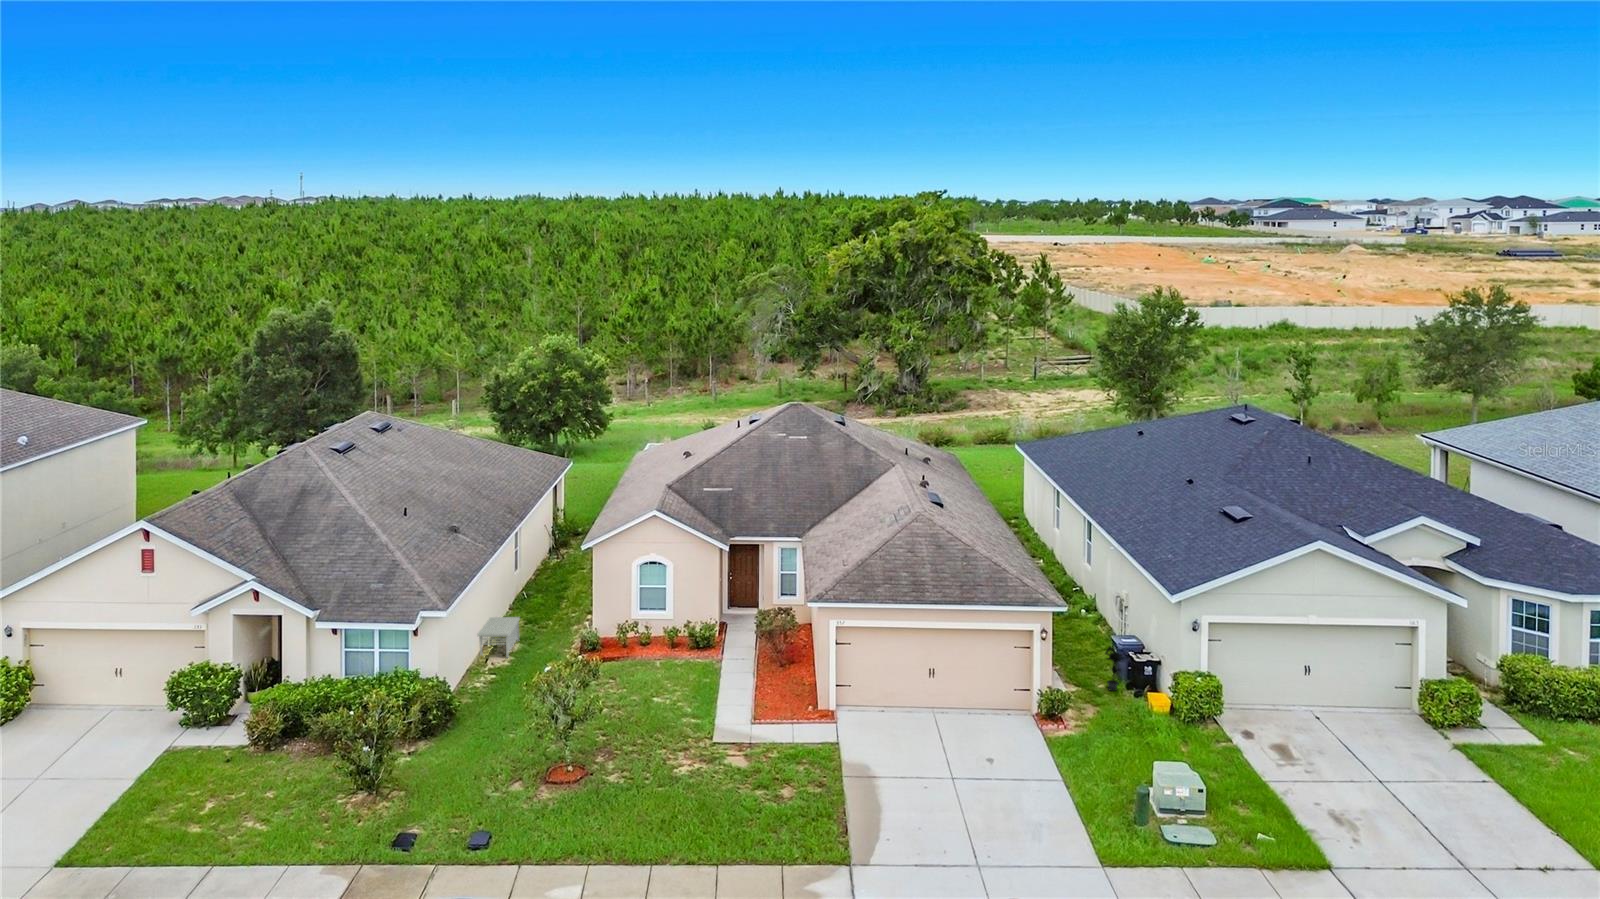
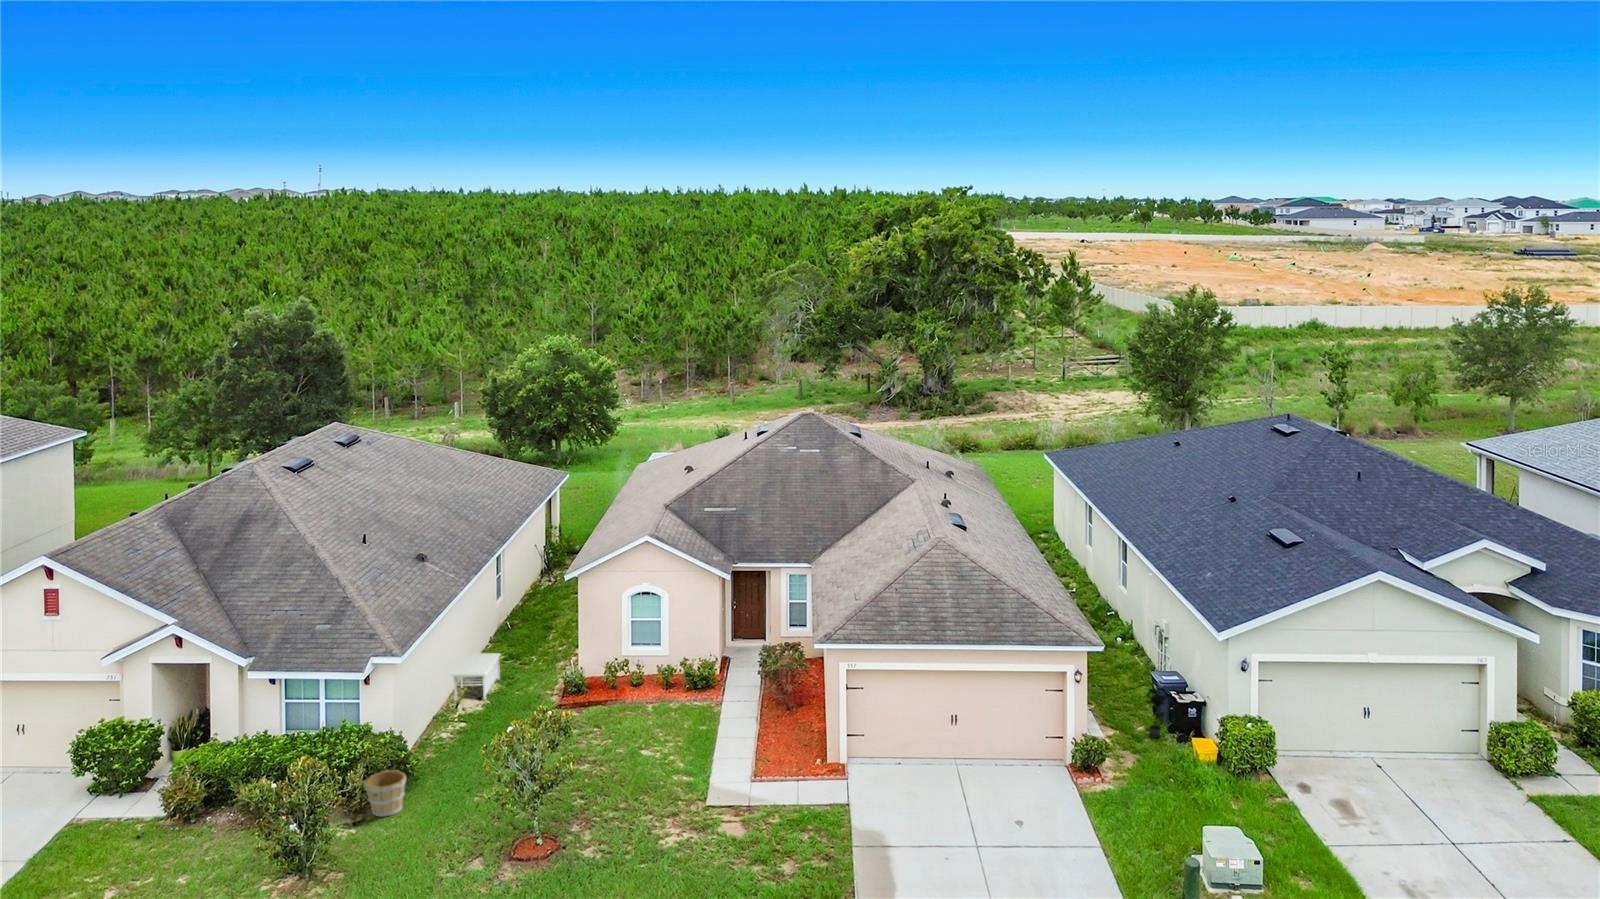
wooden bucket: none [411,711,448,751] -> present [364,770,406,817]

